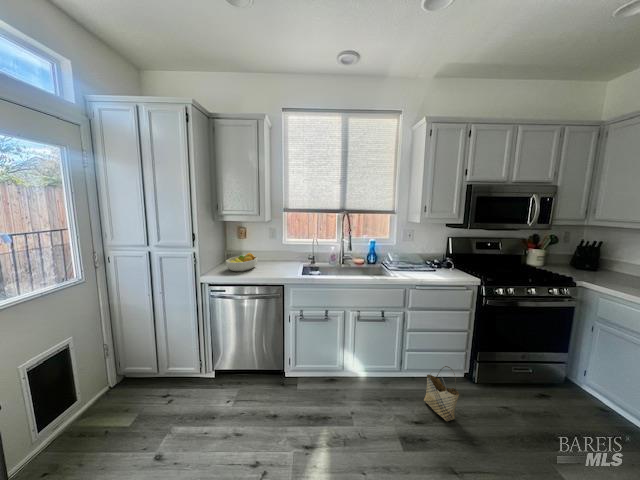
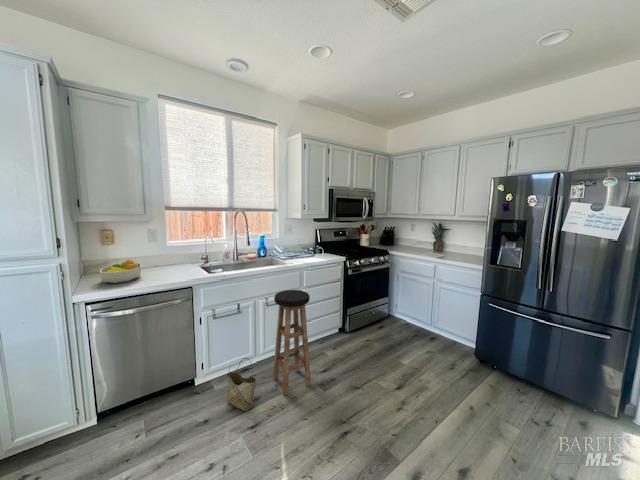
bar stool: none [353,309,397,434] -> present [273,290,311,395]
woven basket: present [424,366,459,421] -> present [226,358,256,411]

